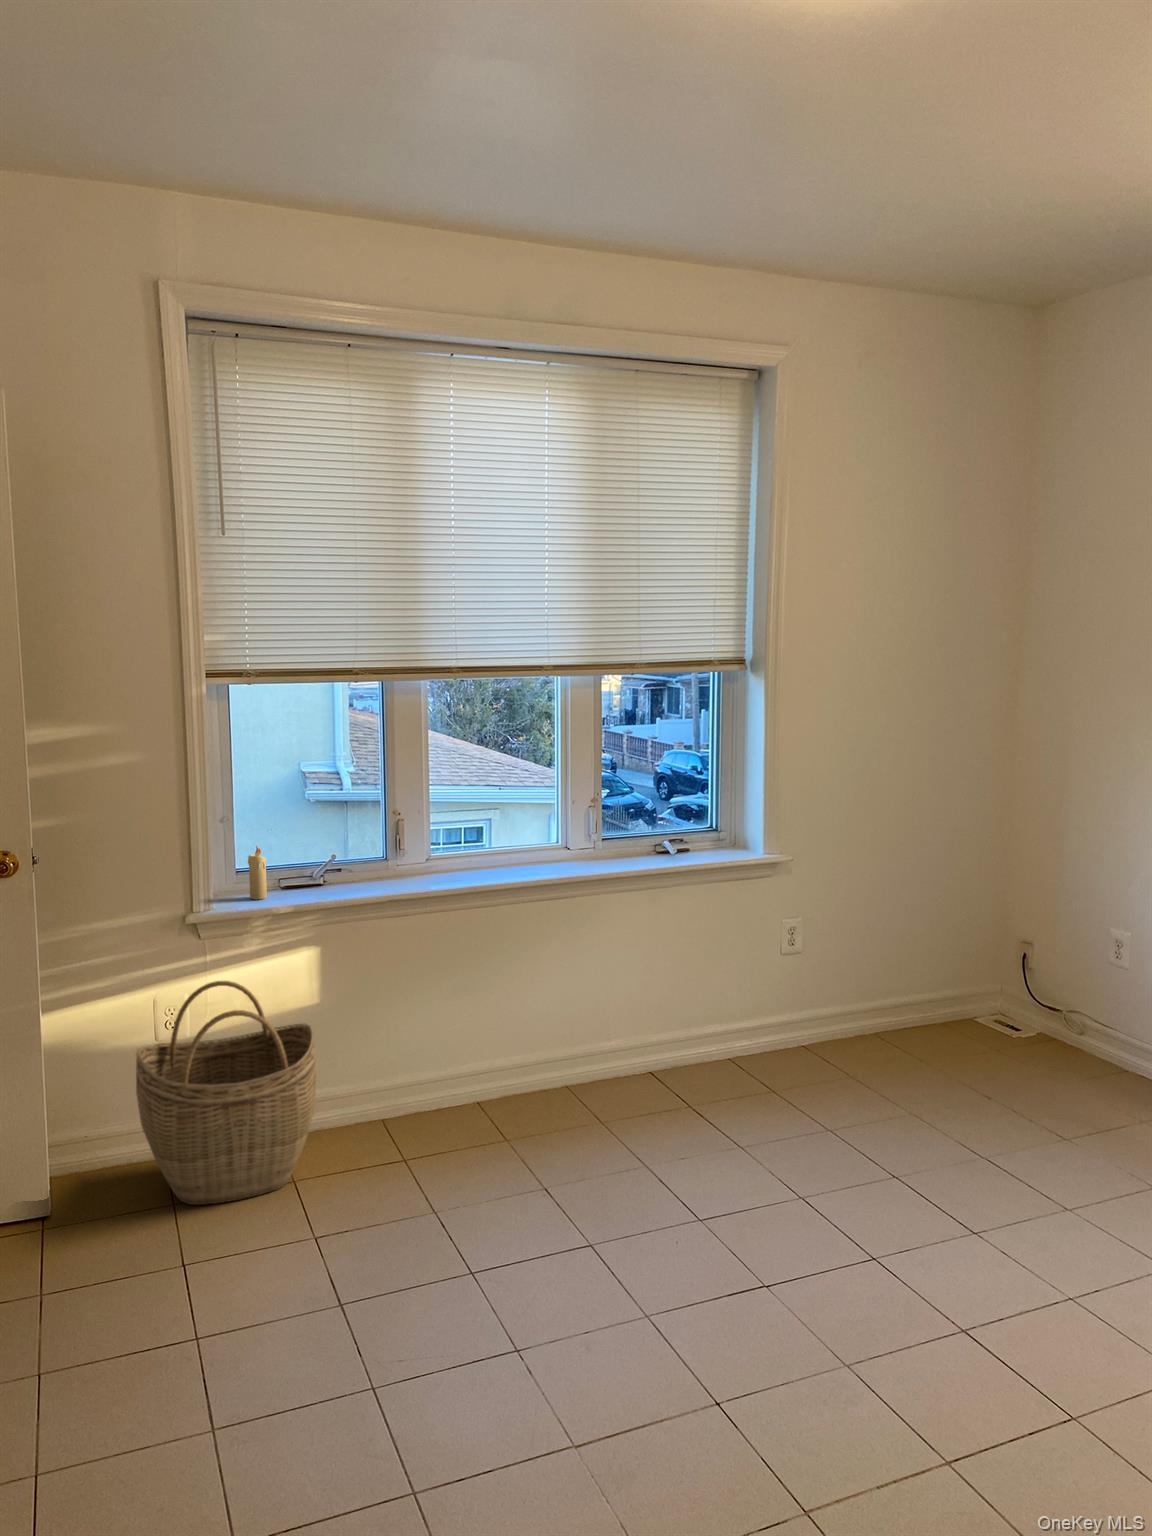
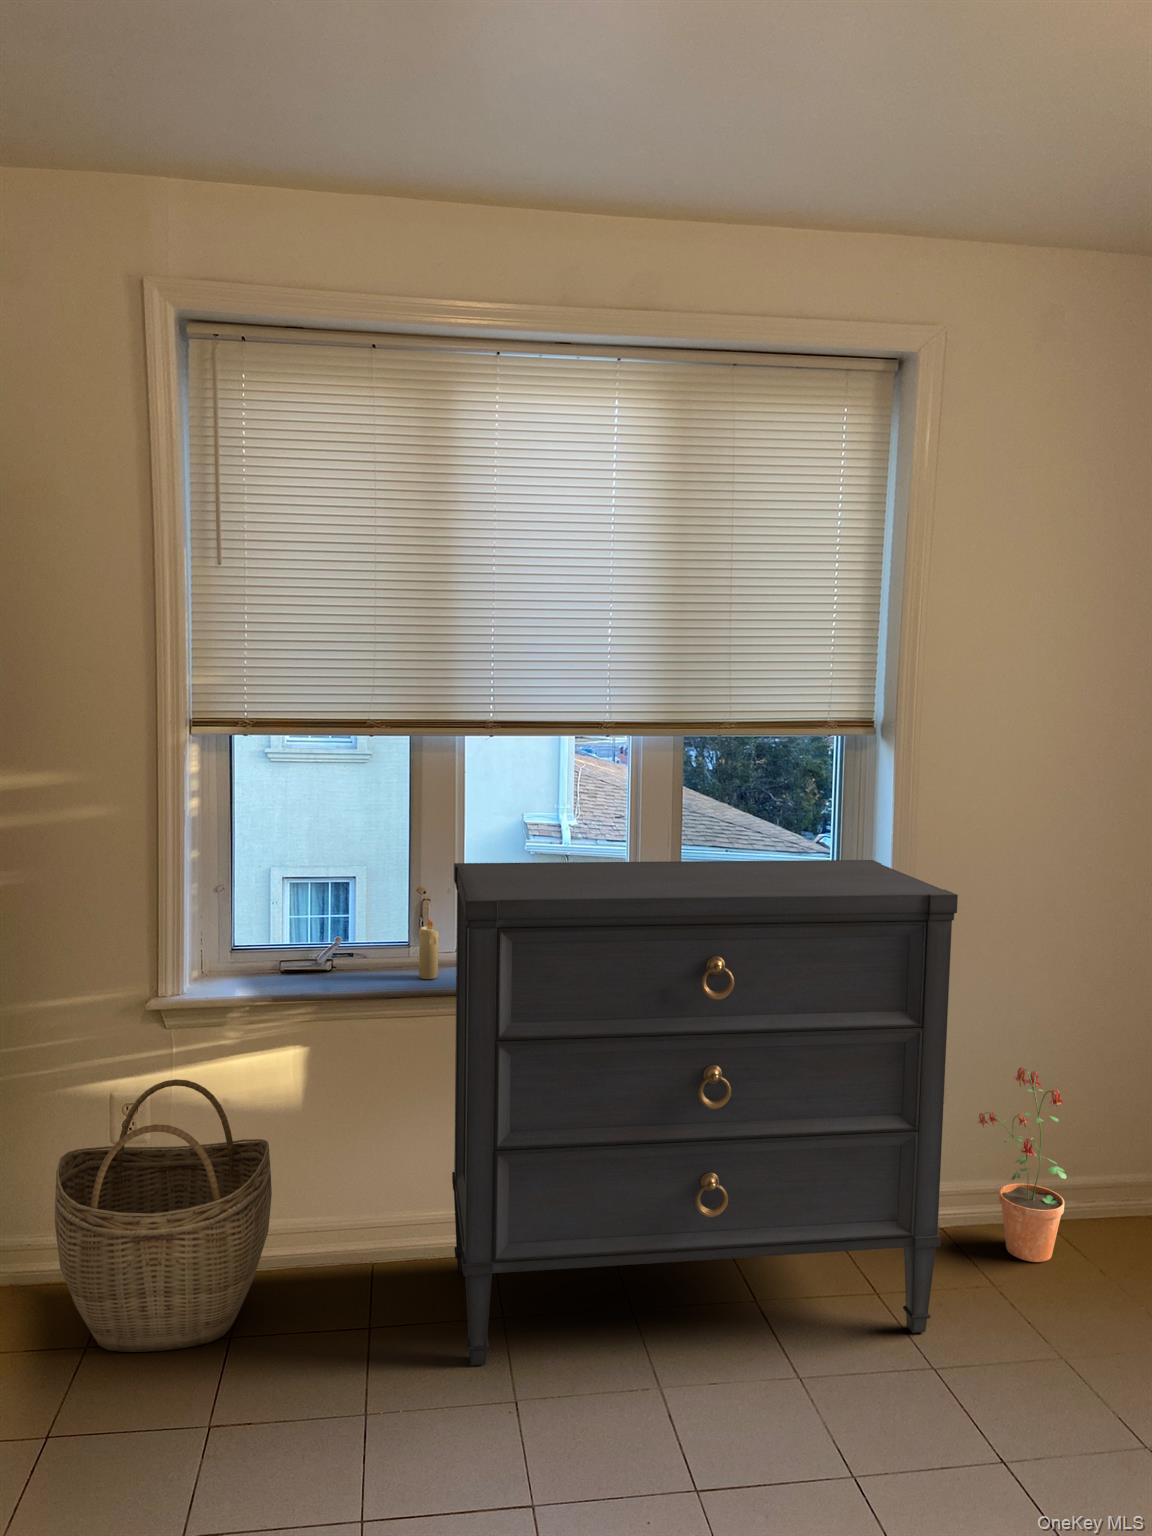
dresser: none [438,766,837,1176] -> present [452,860,958,1366]
candle: present [248,846,267,900] -> present [418,918,439,979]
potted plant: none [832,920,906,1063] -> present [977,1067,1067,1262]

